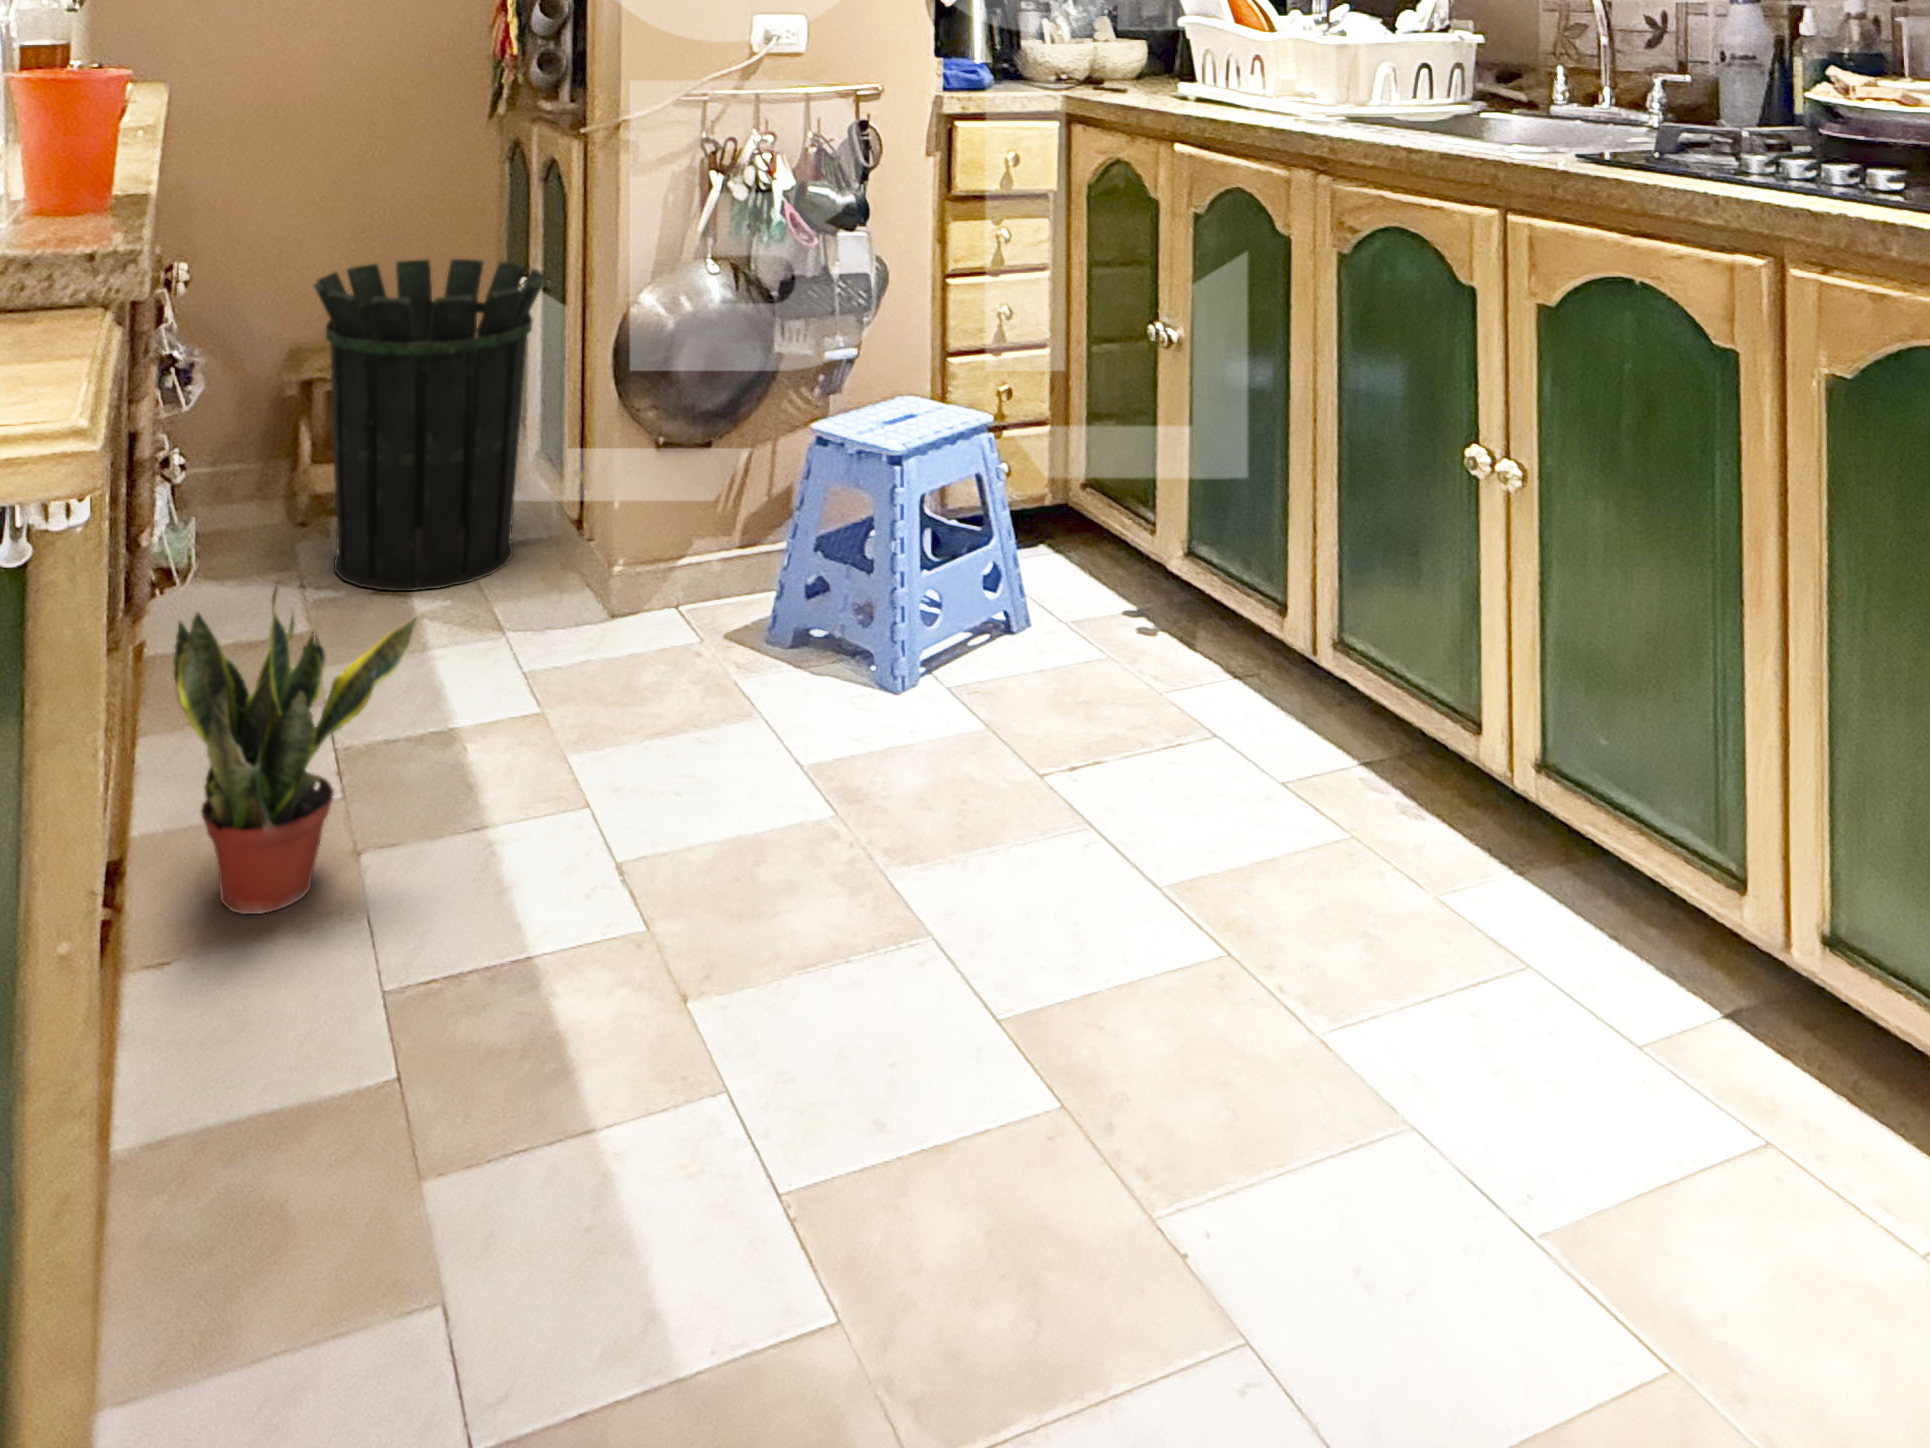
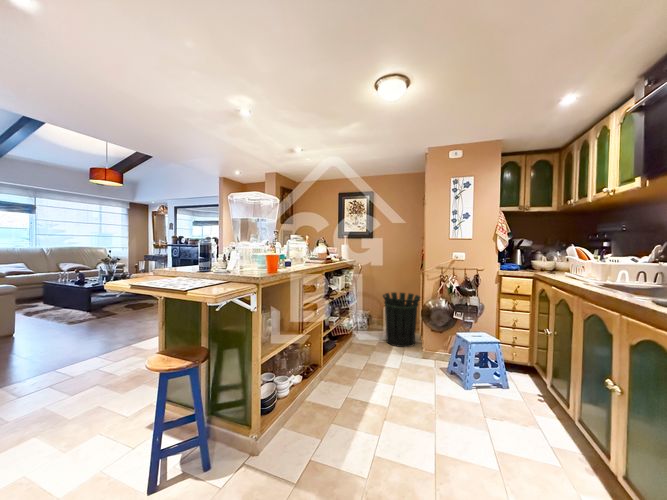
potted plant: present [173,586,416,914] -> none [331,336,361,384]

